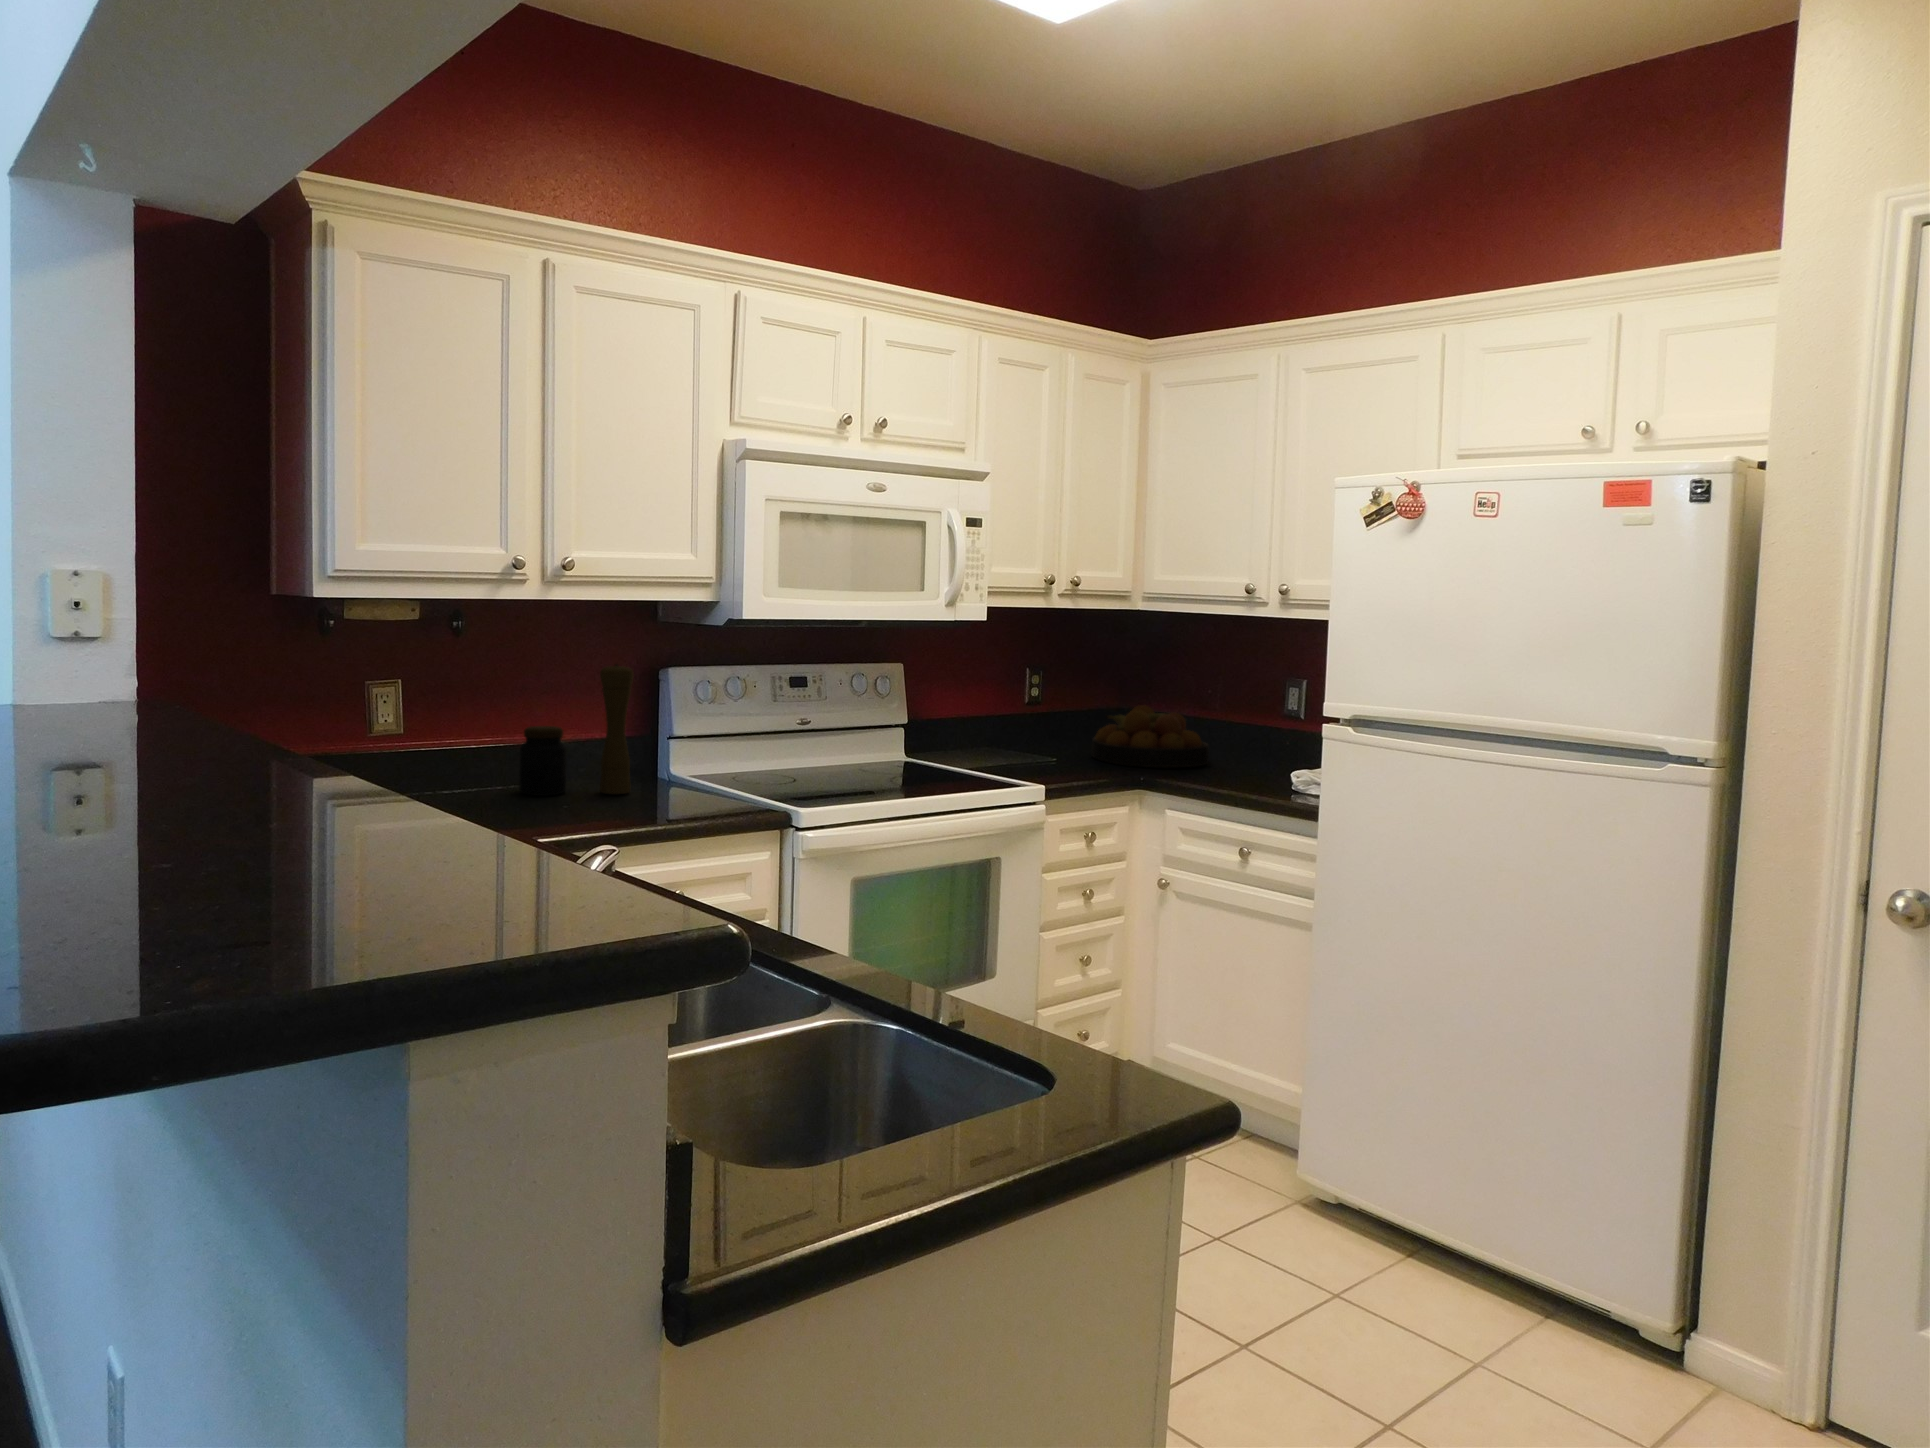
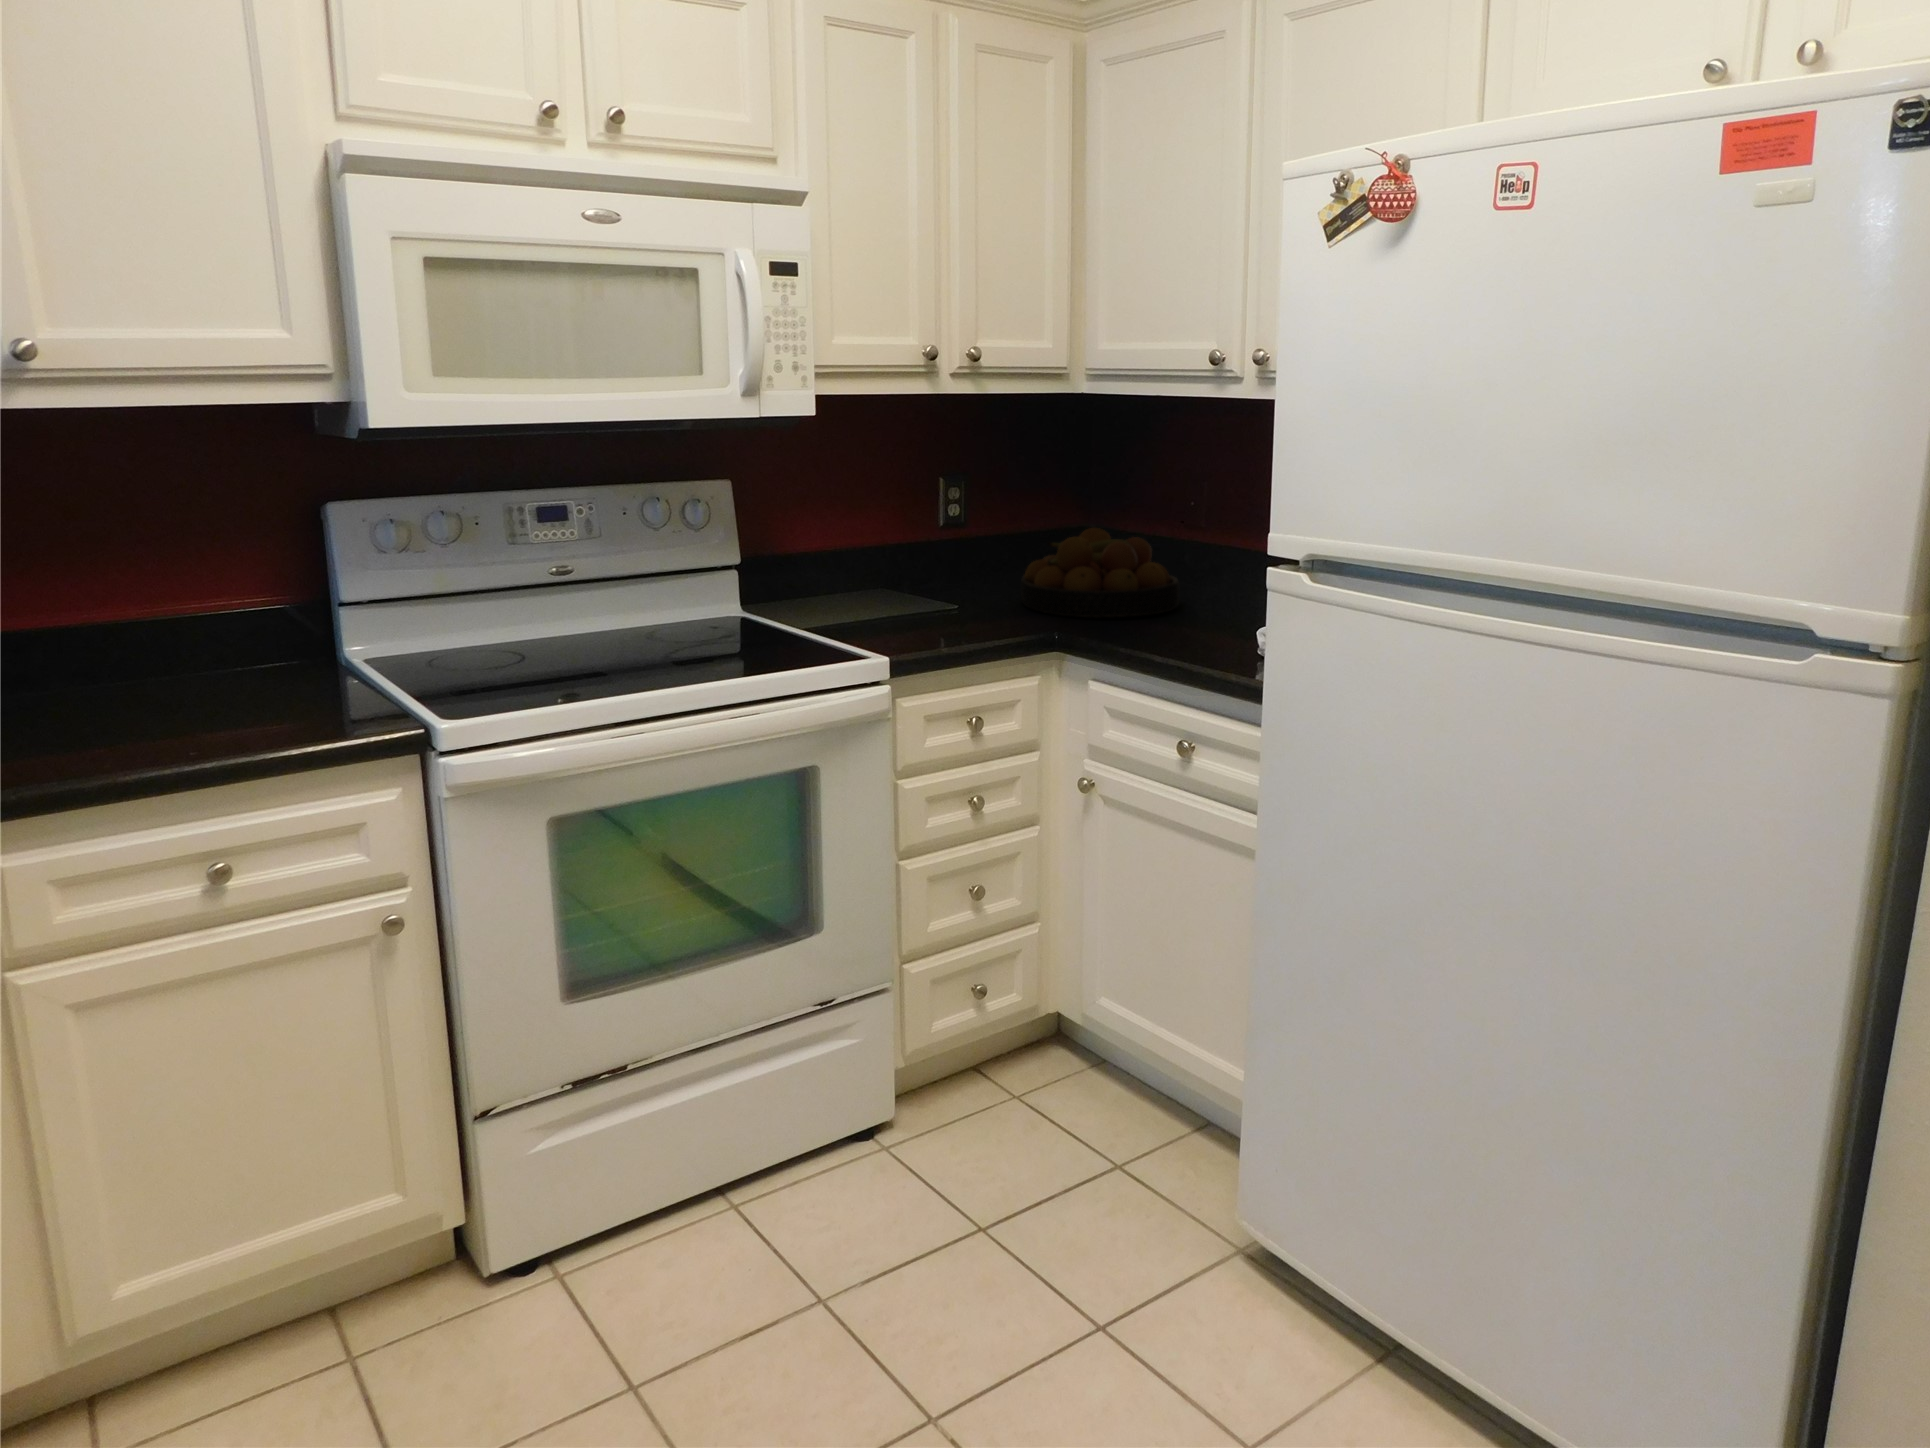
pepper mill: present [600,664,633,794] -> none [154,502,235,701]
jar: present [520,726,567,796] -> none [41,599,134,707]

